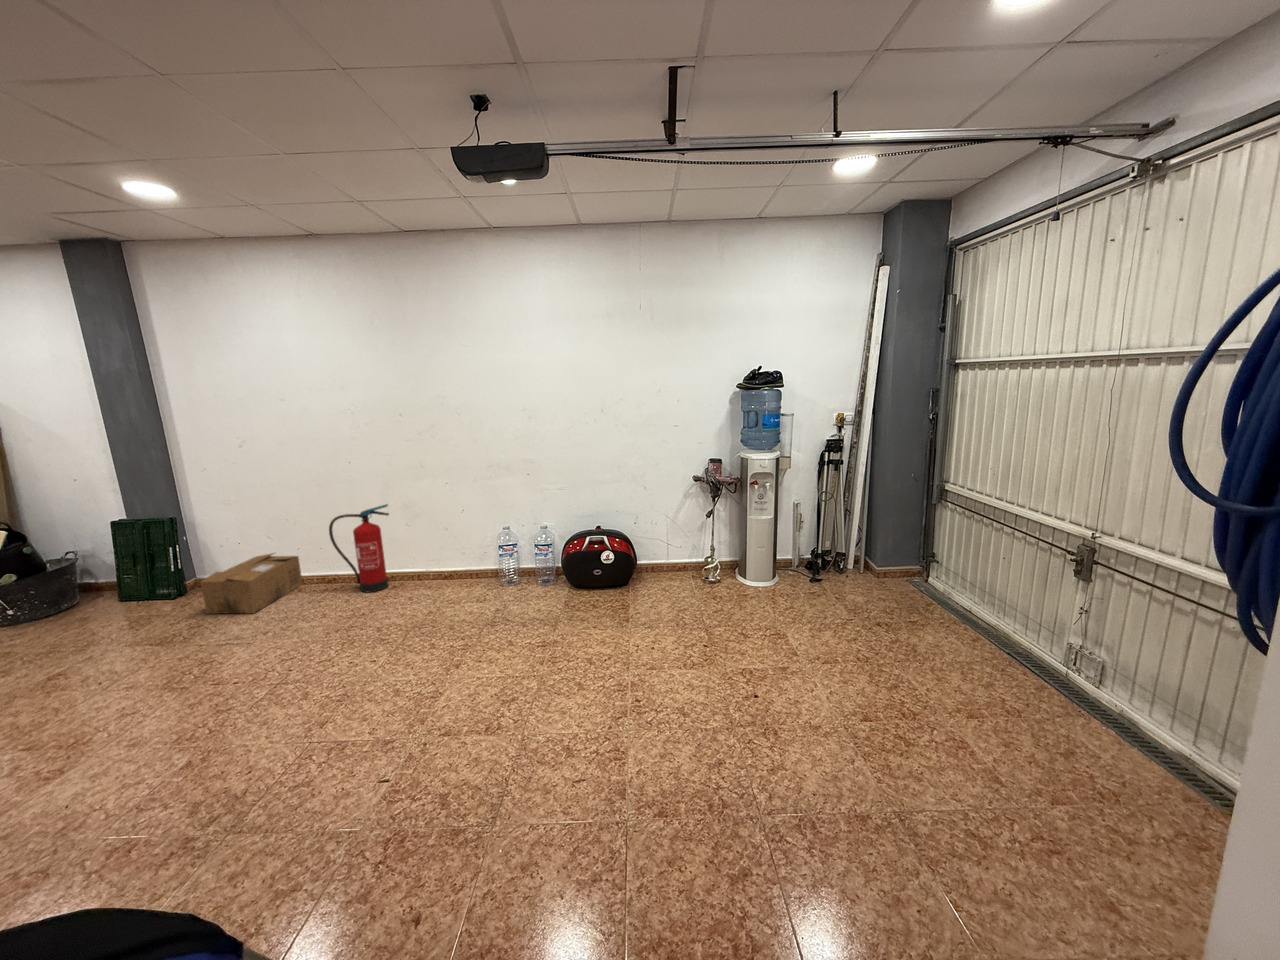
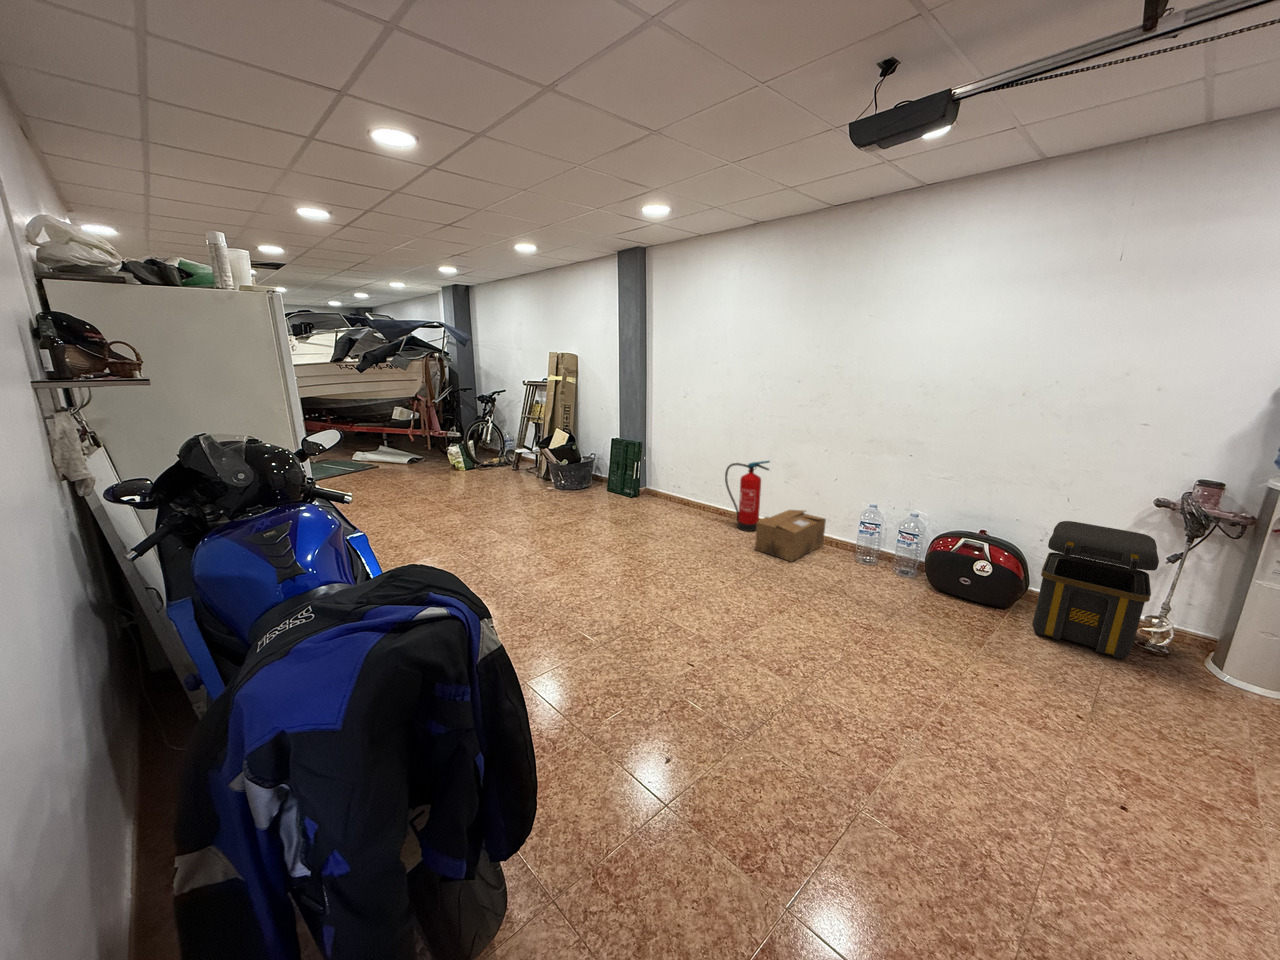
toolbox: none [647,503,710,596] -> present [1033,521,1159,658]
cardboard box: present [200,553,303,614] -> present [755,510,826,562]

